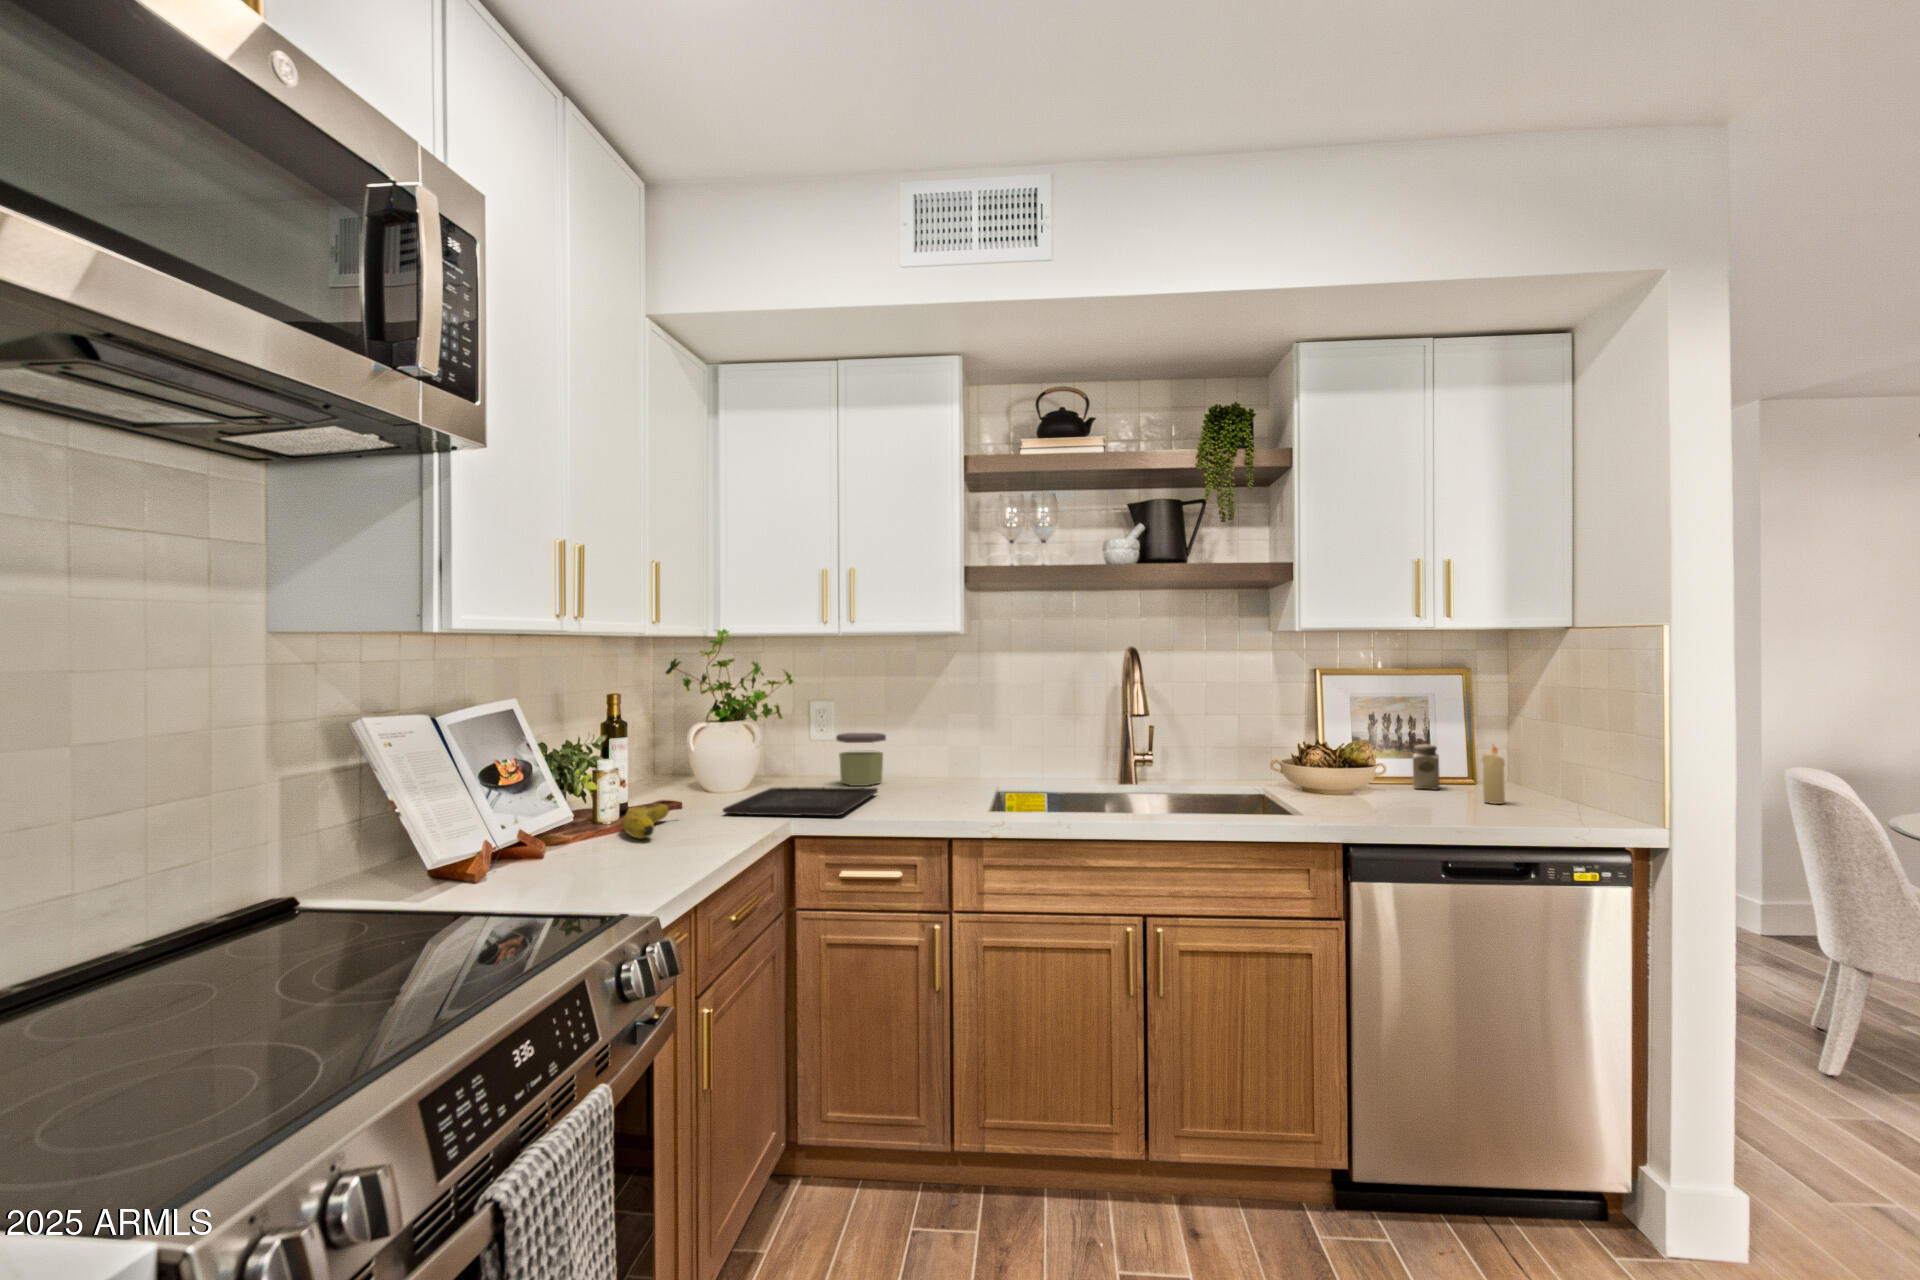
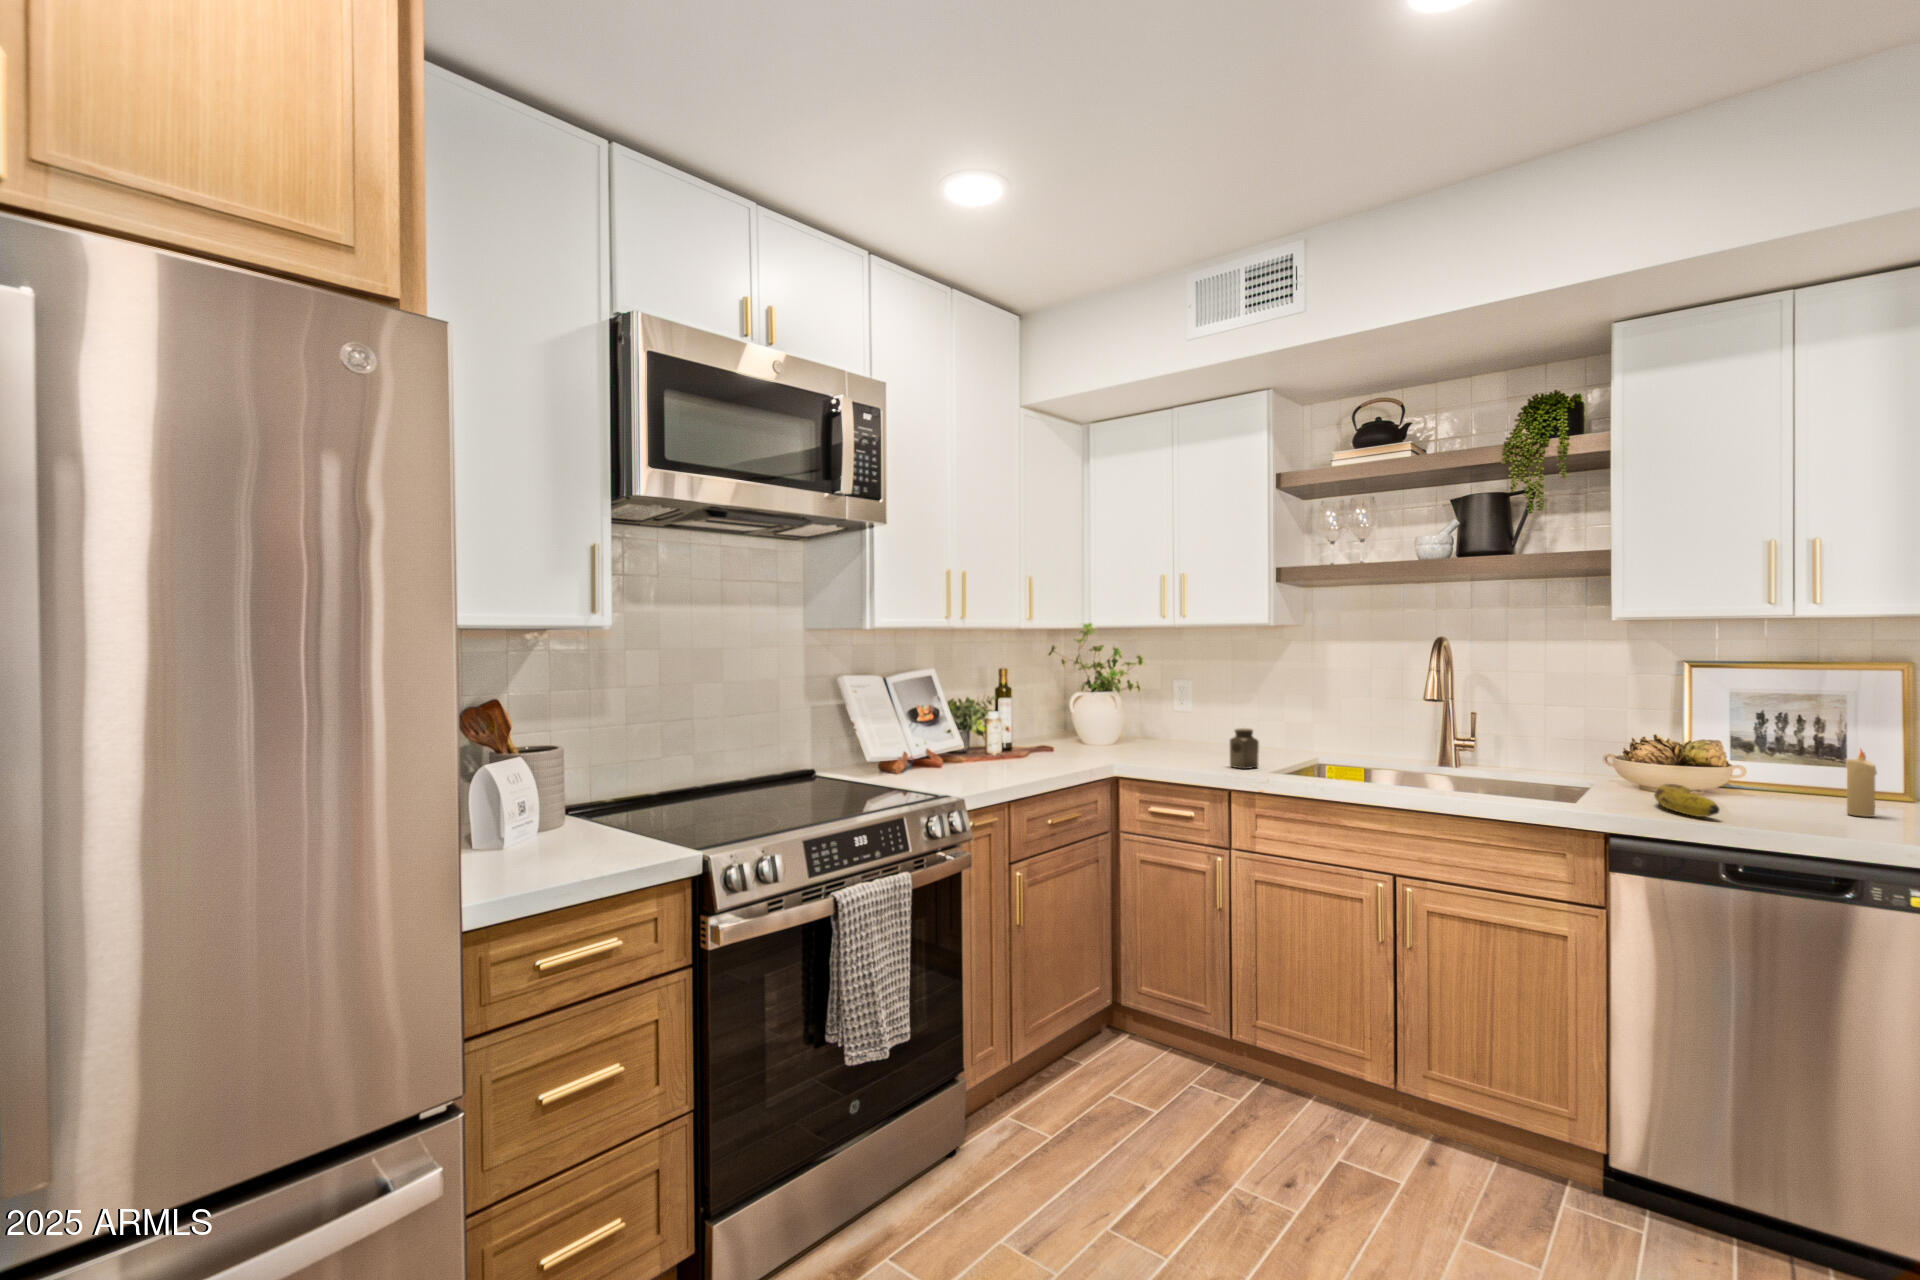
jar: present [836,733,886,786] -> none [1190,705,1231,749]
salt shaker: present [1413,744,1440,790] -> present [1230,728,1259,769]
tray: present [723,787,878,816] -> none [1074,744,1208,765]
fruit: present [622,803,674,839] -> present [1654,784,1719,817]

